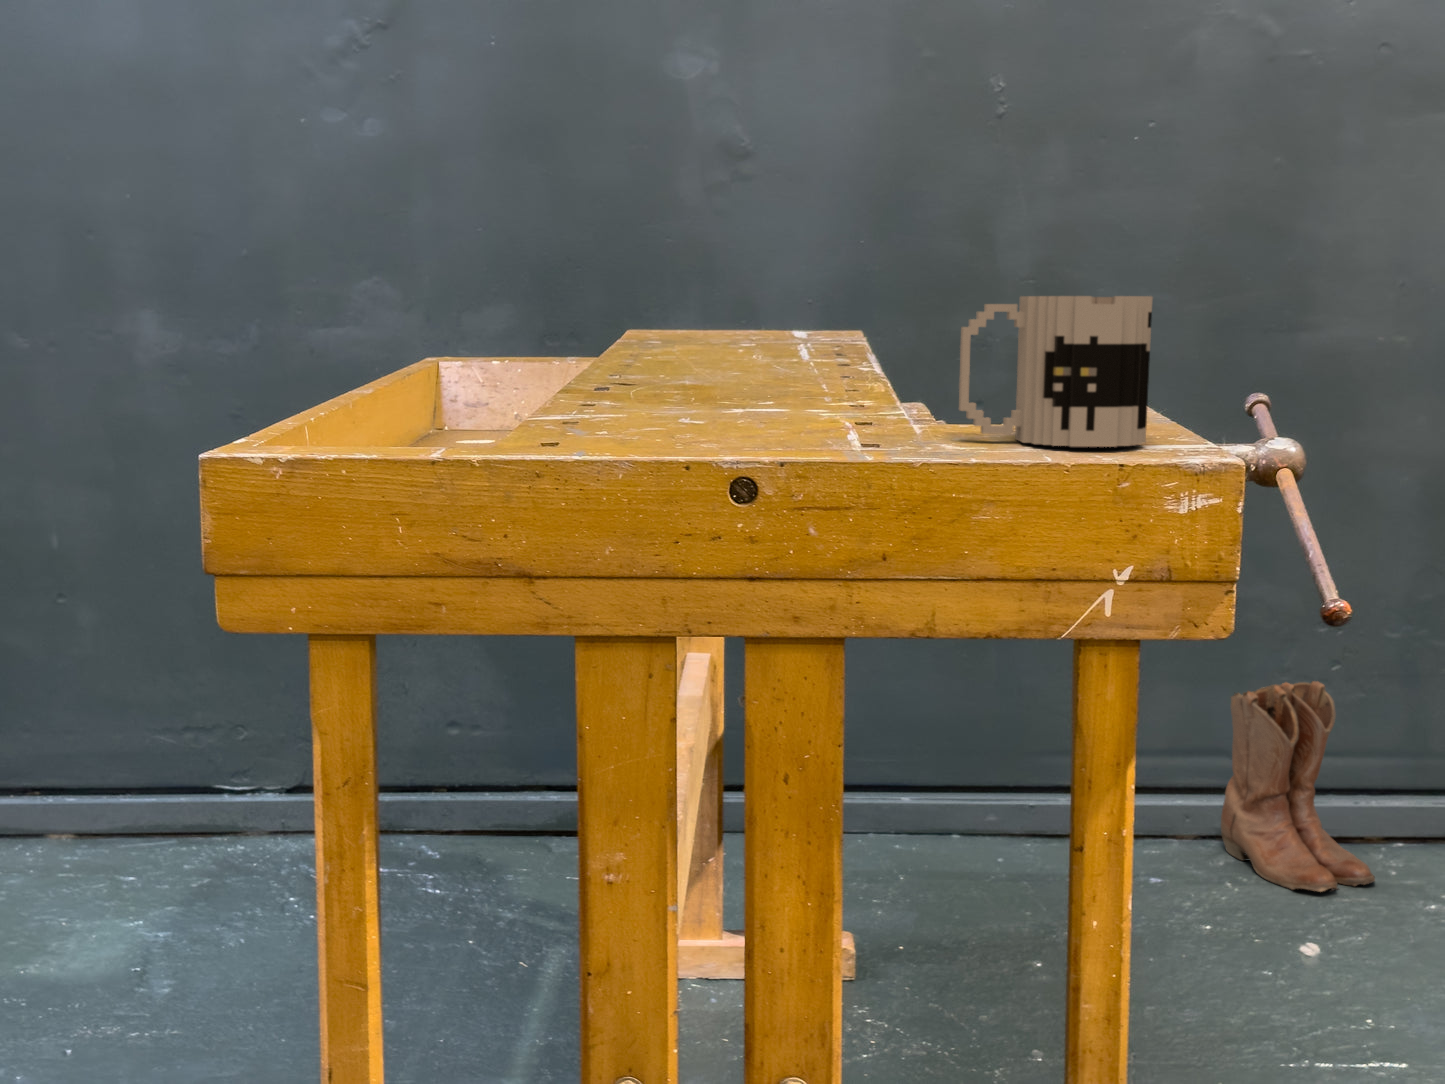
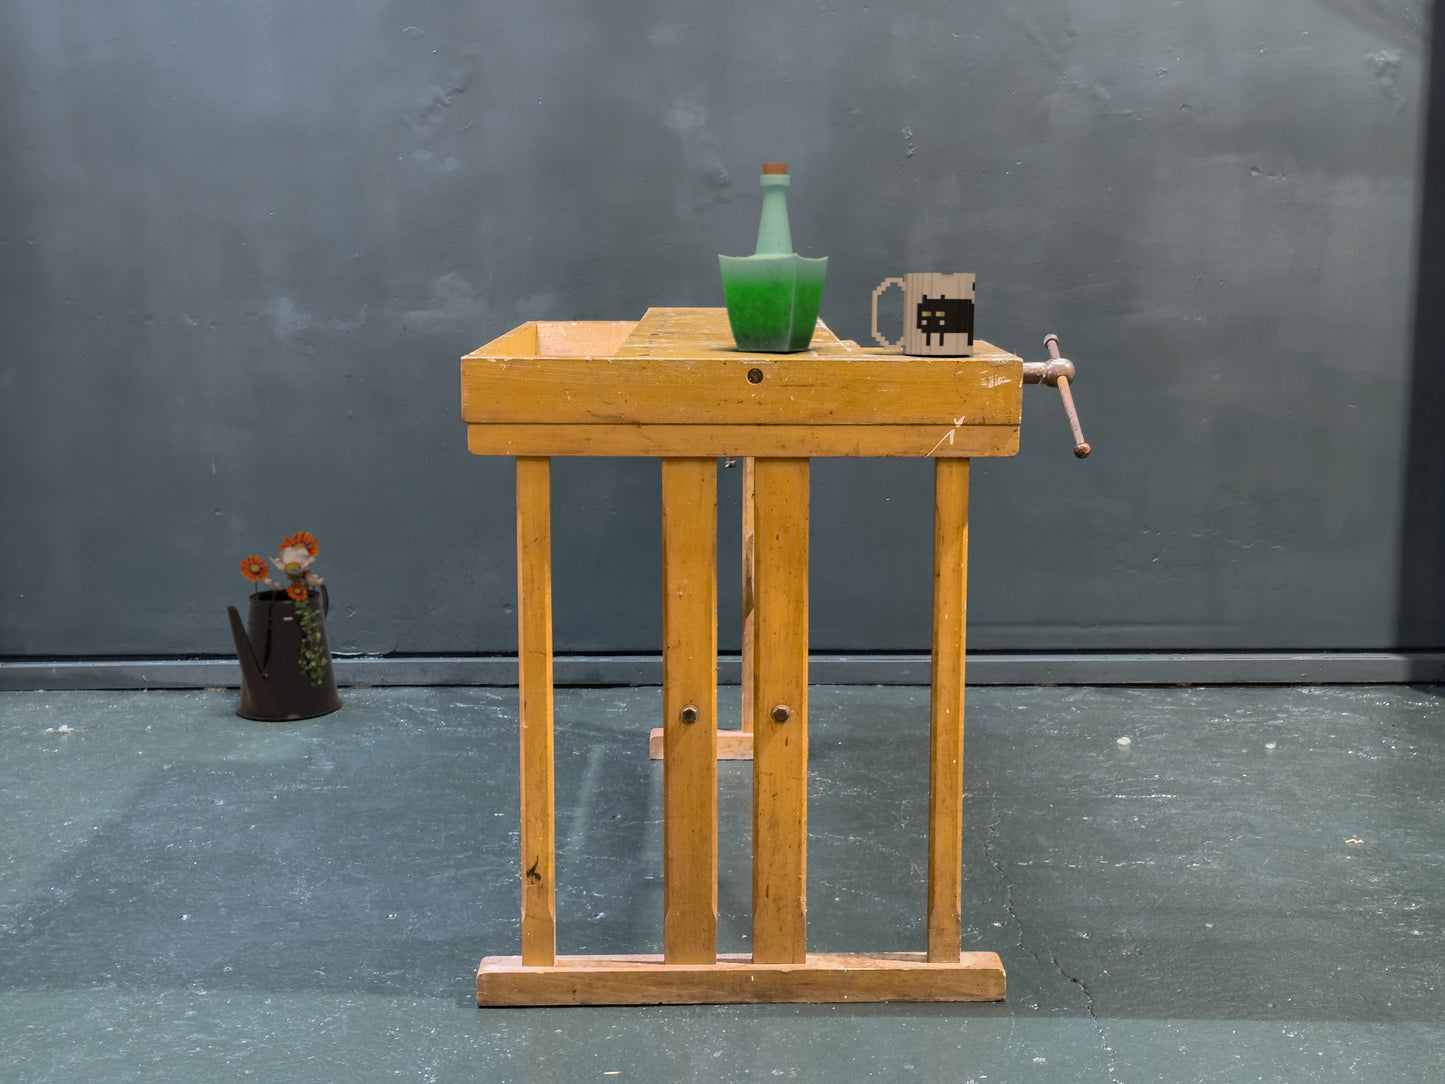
bottle: none [682,95,882,437] -> present [719,163,828,351]
watering can: none [48,627,223,894] -> present [227,531,342,720]
boots: present [1221,681,1375,891] -> none [1073,565,1179,711]

